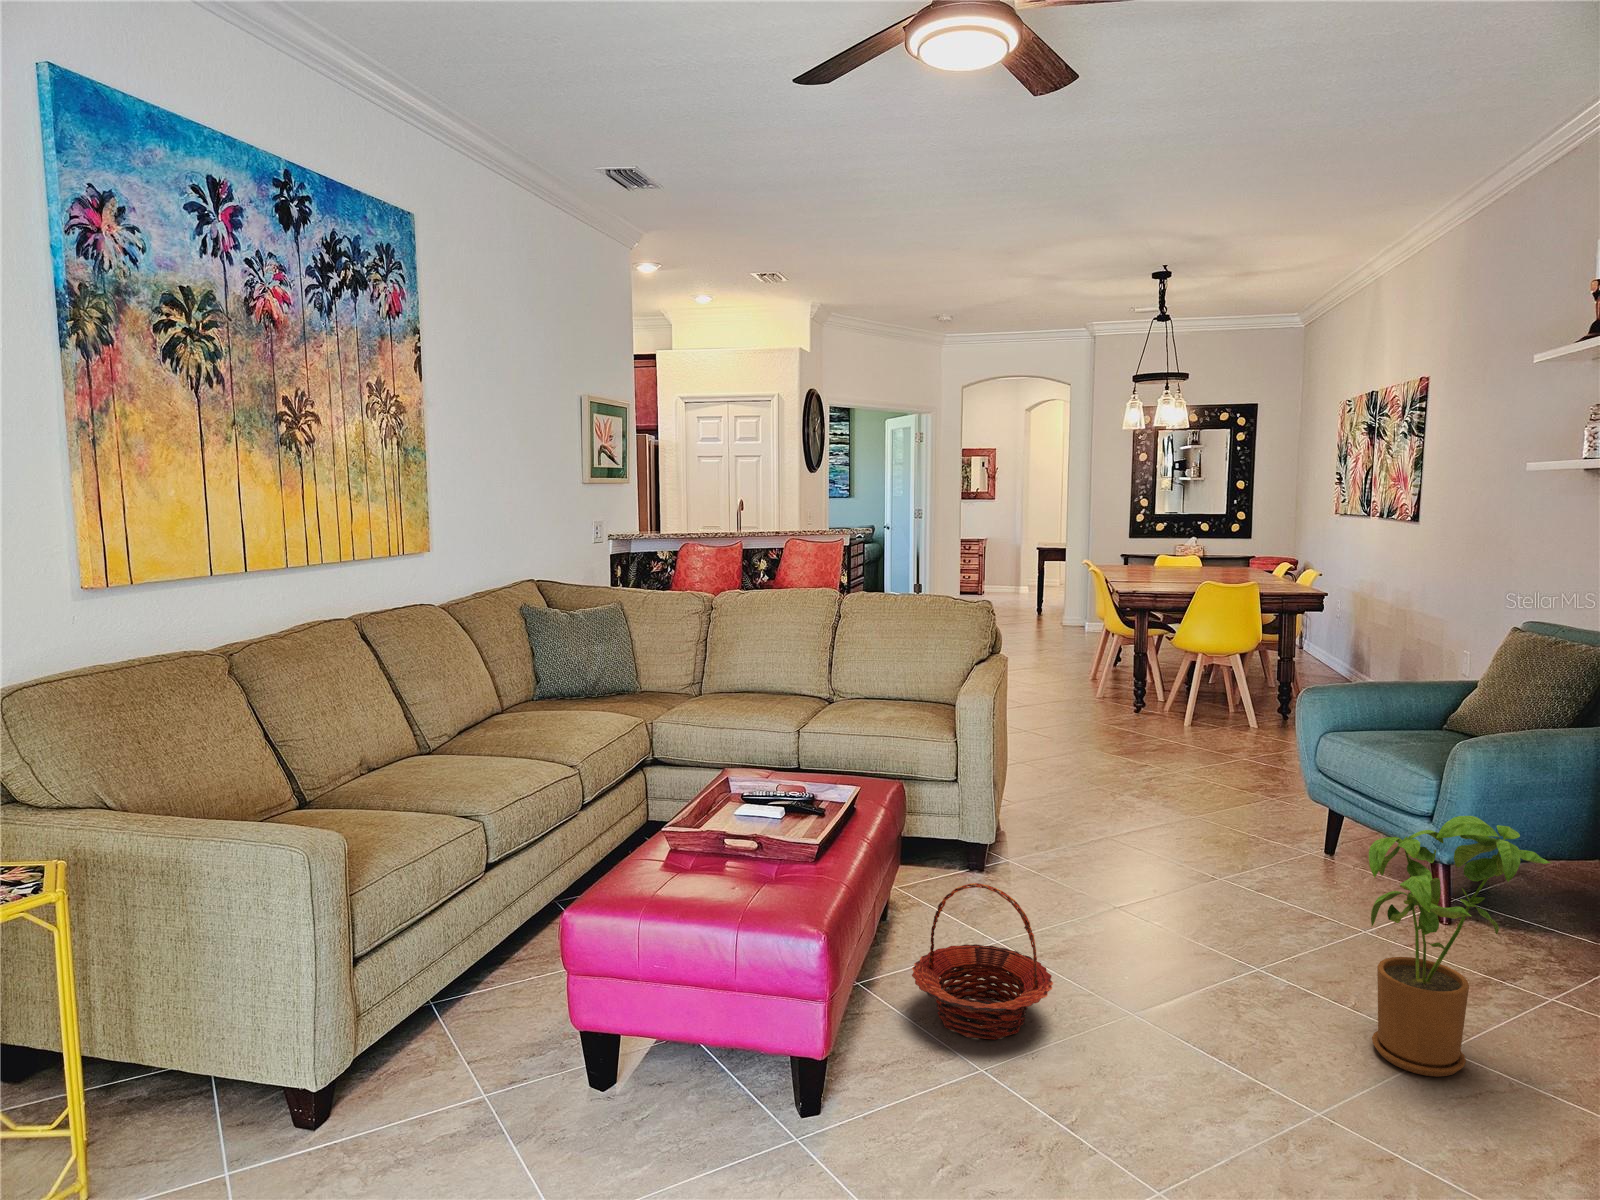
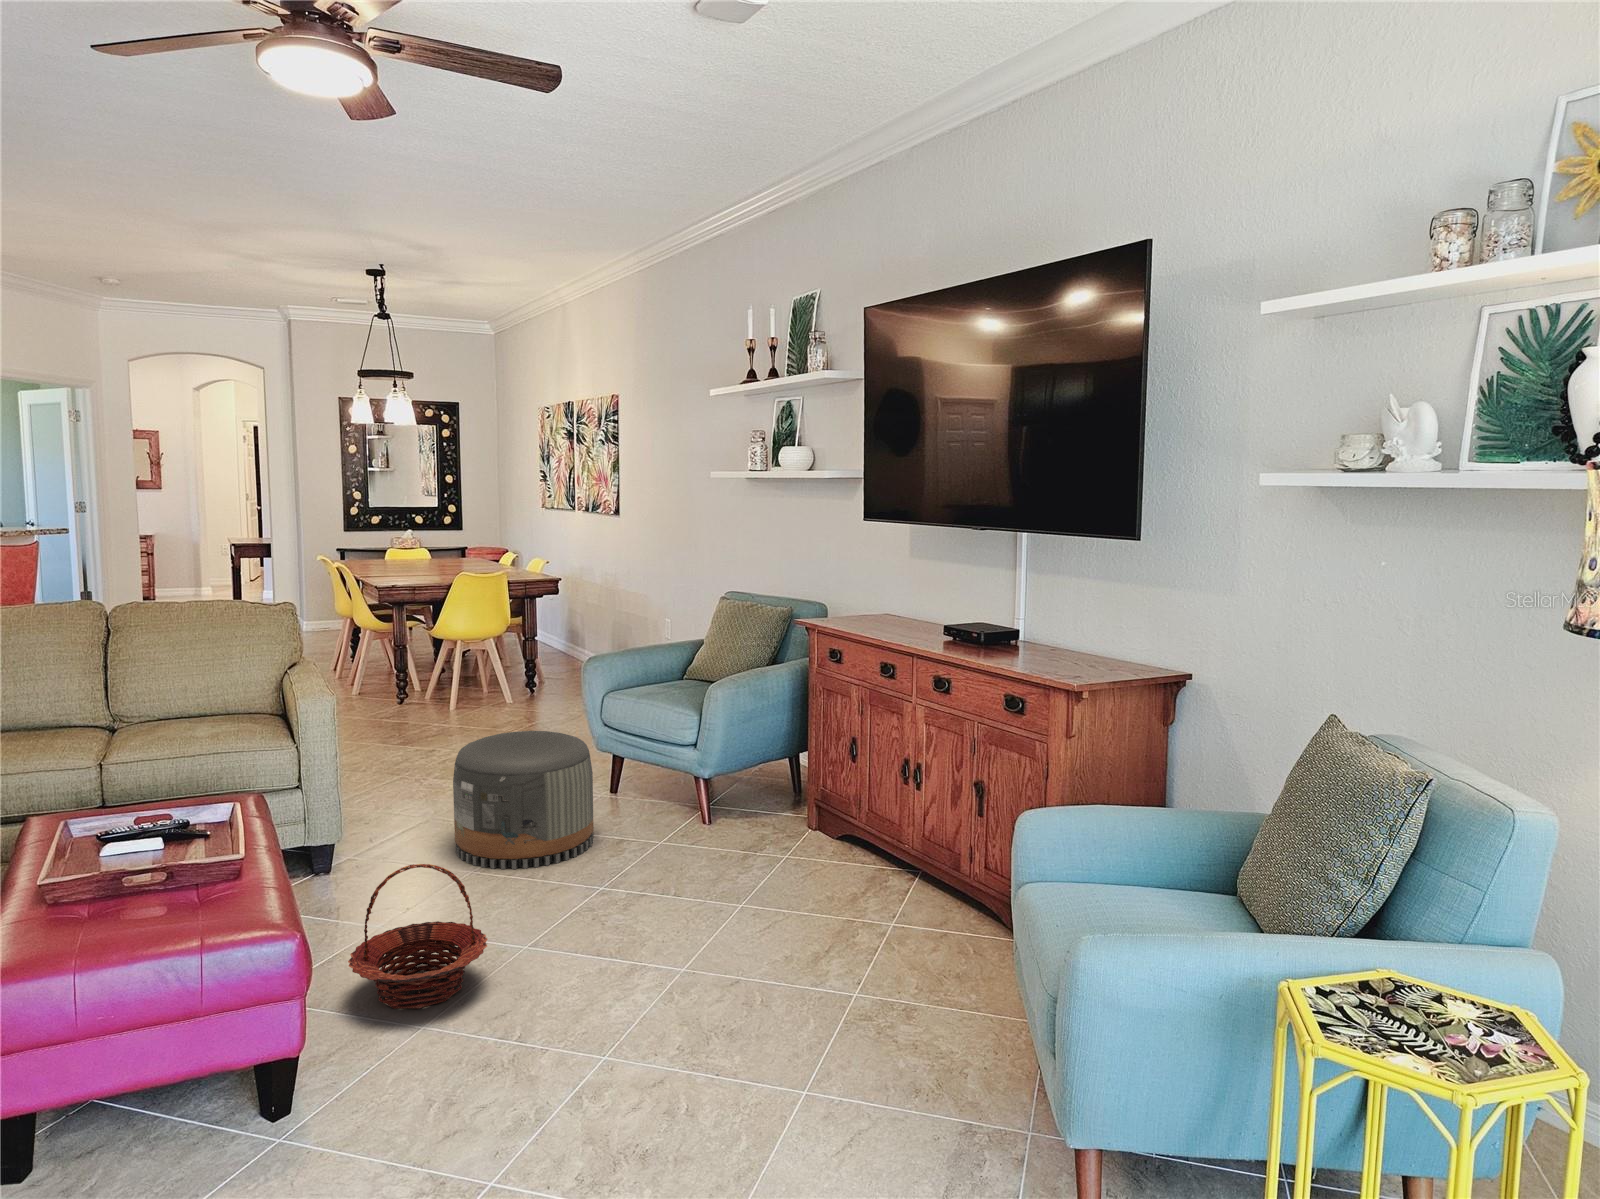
pouf: none [1098,764,1264,927] -> present [453,731,594,869]
house plant: present [1369,816,1551,1077] -> none [699,724,808,914]

